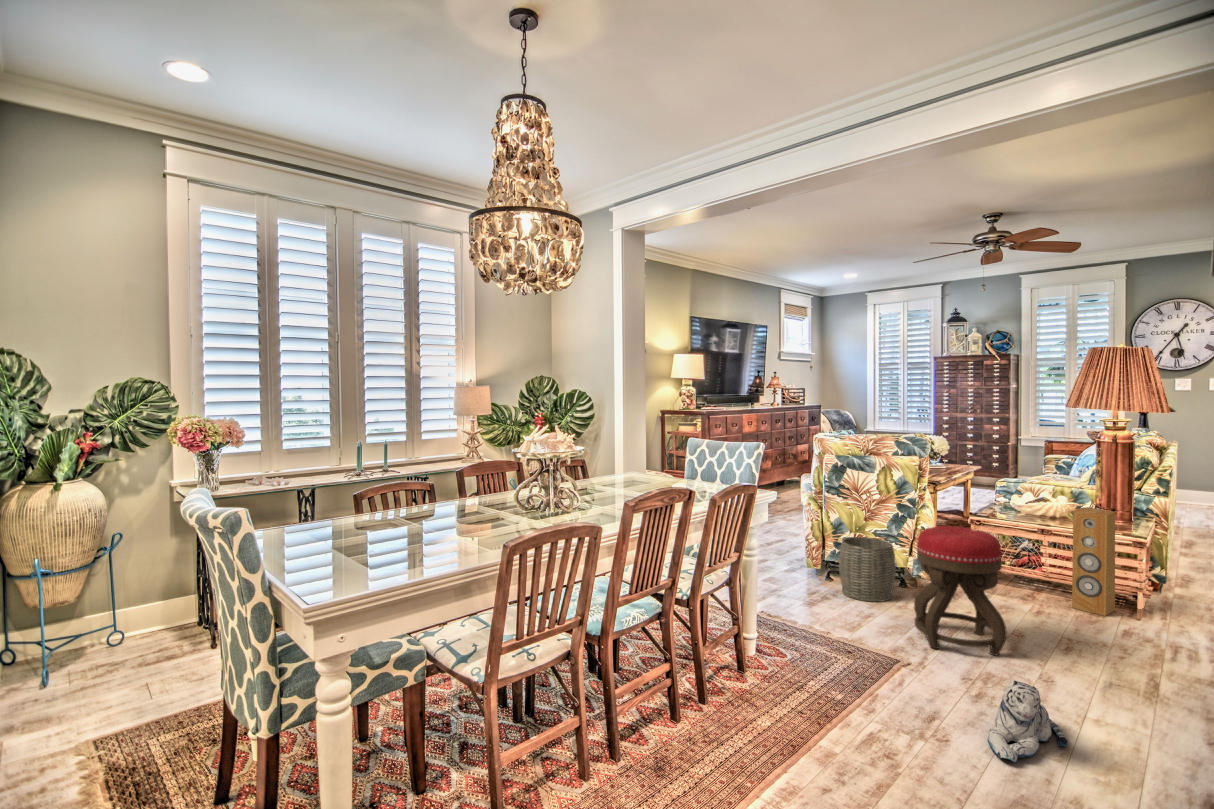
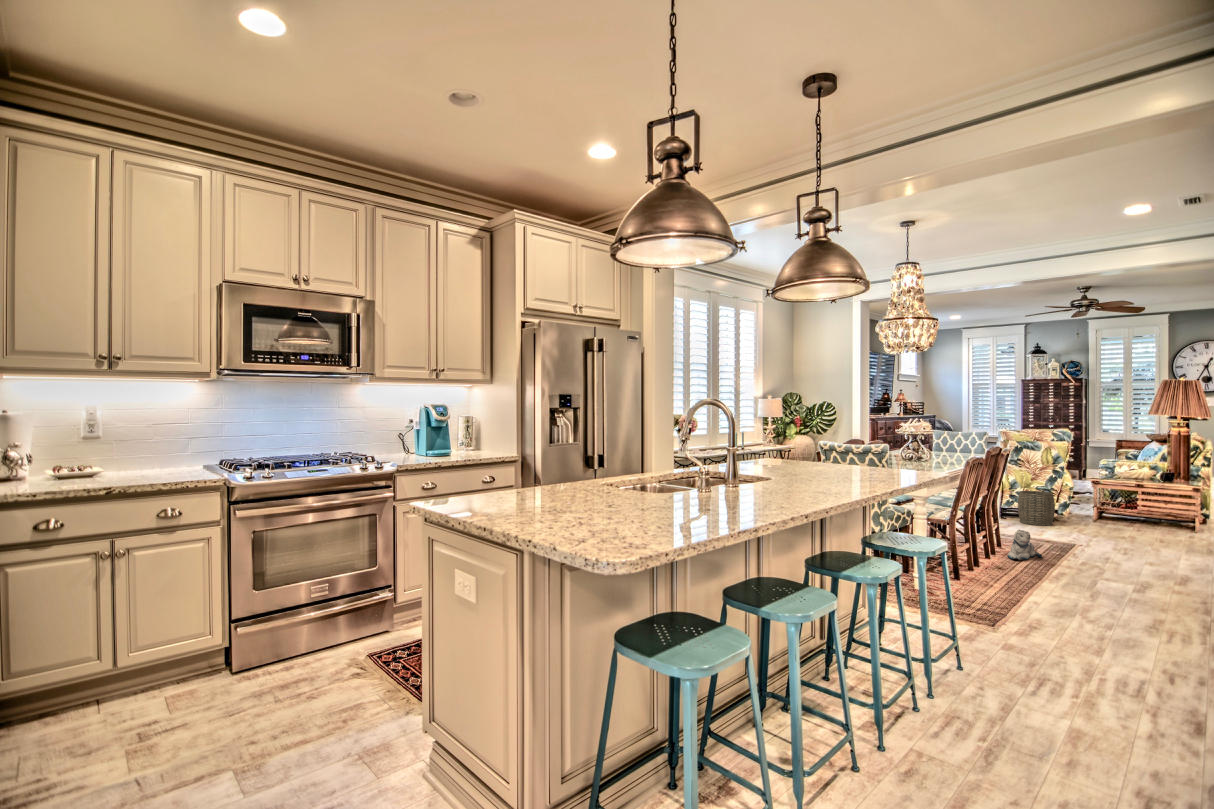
speaker: present [1072,508,1115,616] -> none [1158,472,1182,531]
ottoman: present [914,526,1007,656] -> none [1076,477,1134,542]
plush toy: present [988,680,1067,762] -> present [1008,530,1042,560]

